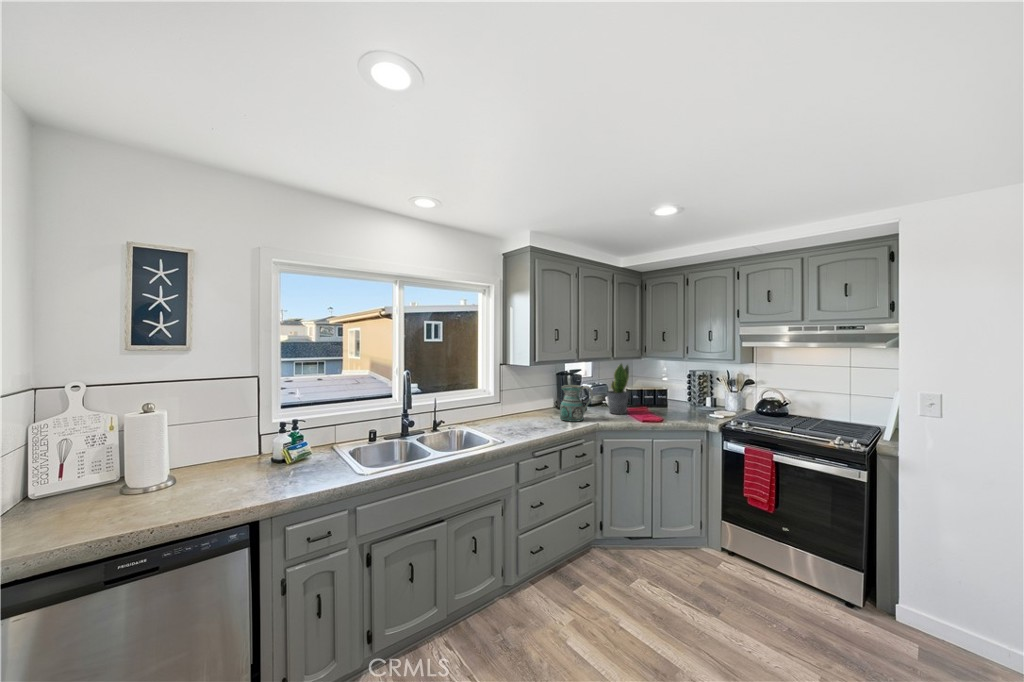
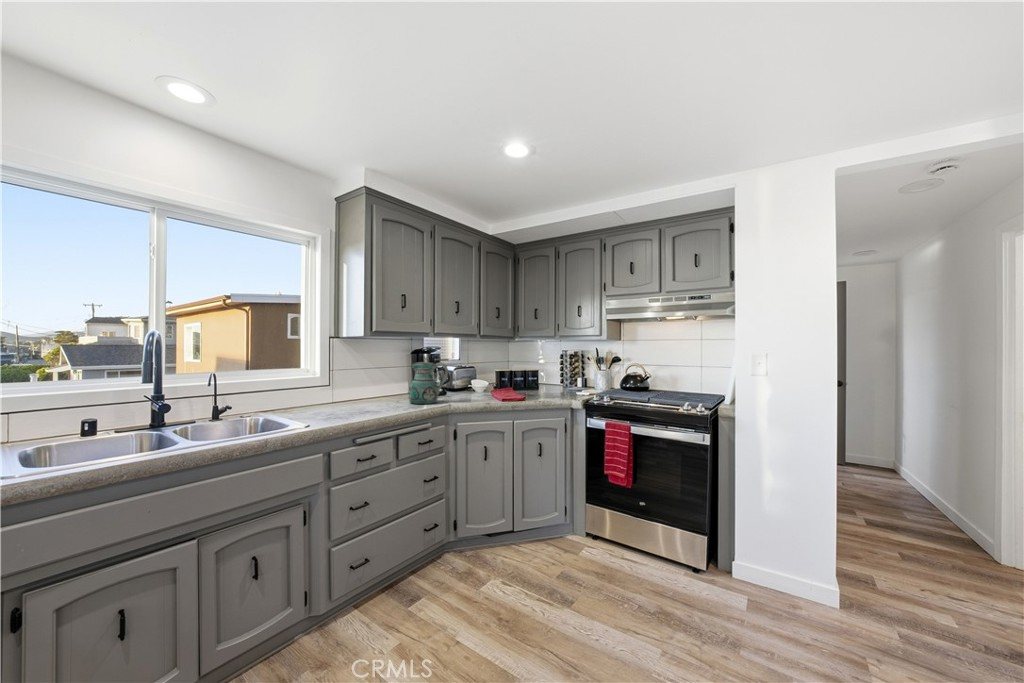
potted plant: present [606,364,629,414] -> none [467,337,493,396]

